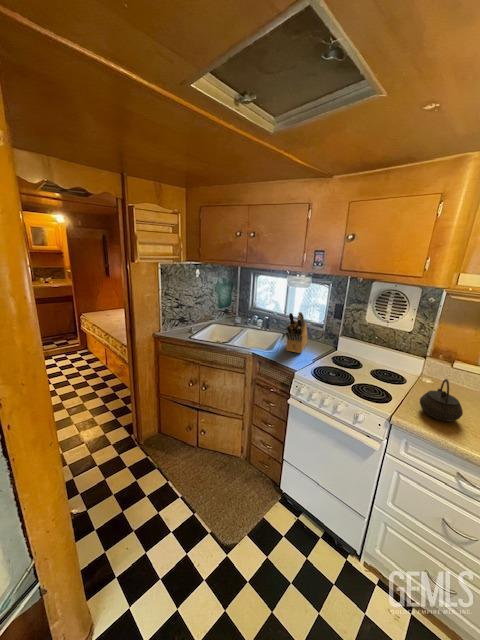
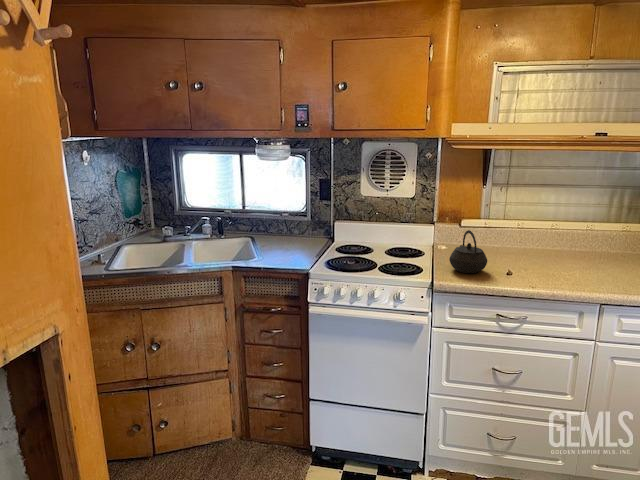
knife block: present [285,312,307,353] -> none [272,193,297,253]

